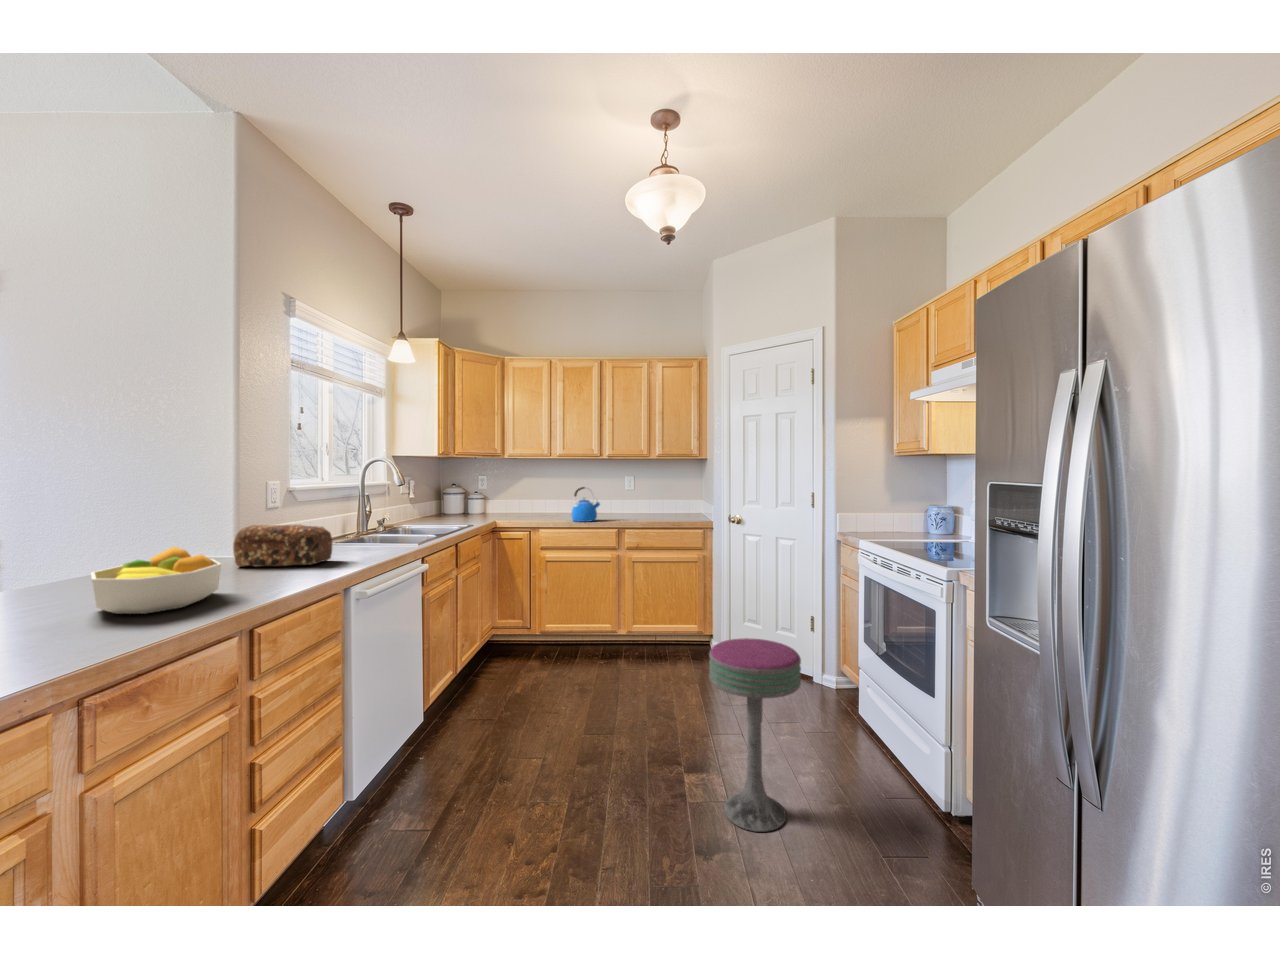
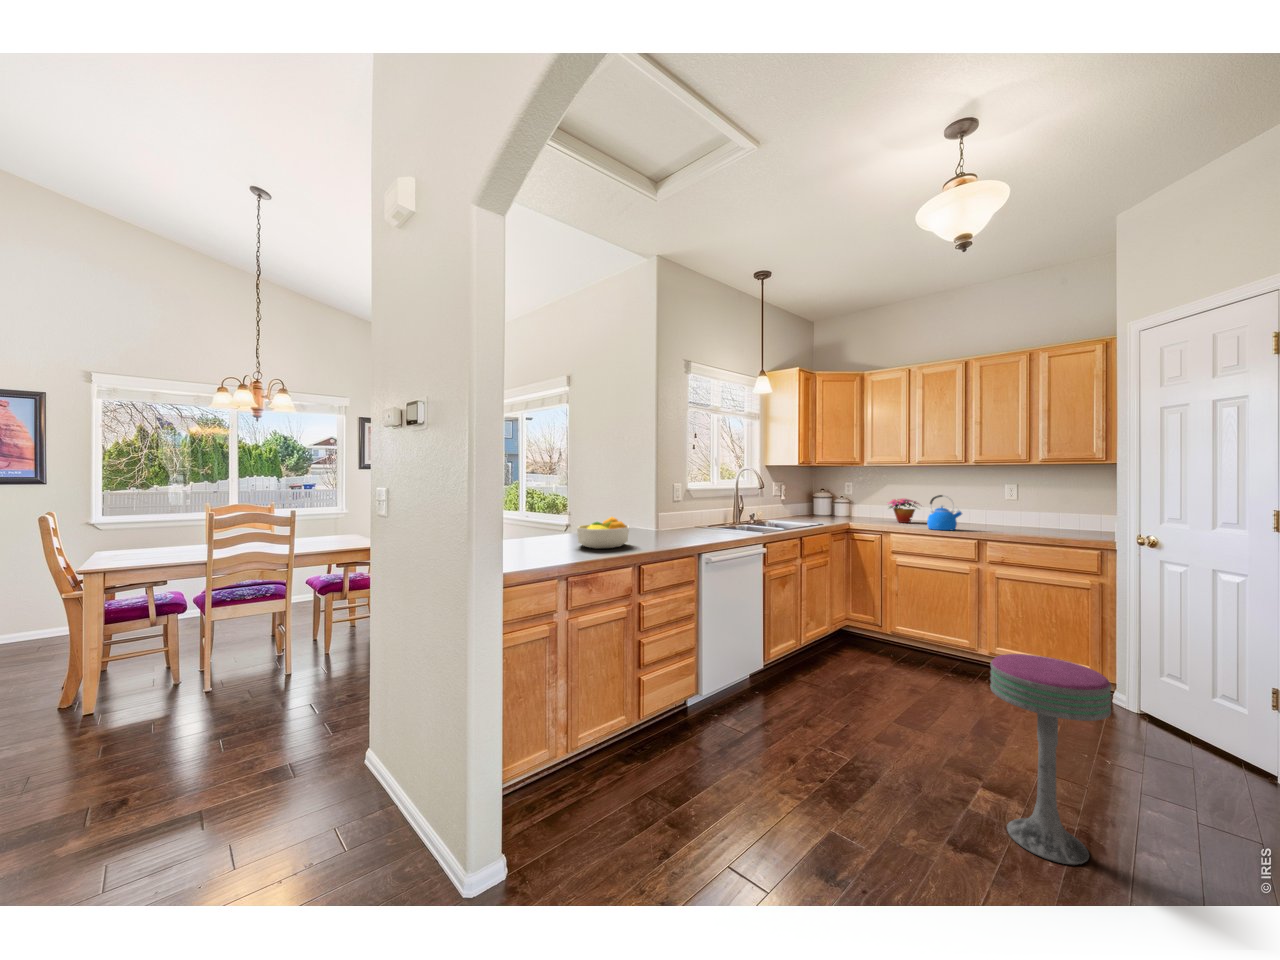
flower arrangement: none [524,491,562,516] -> present [888,499,919,523]
bread loaf: present [233,525,332,567] -> none [647,510,700,537]

